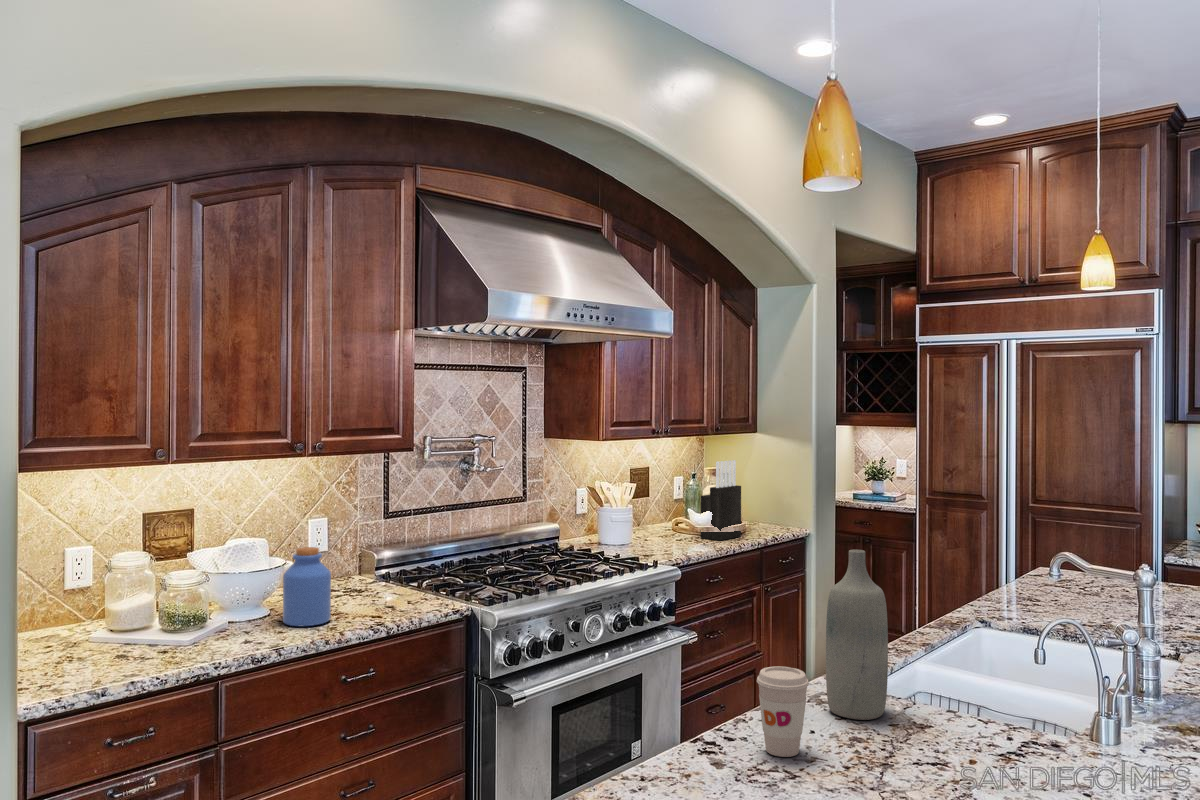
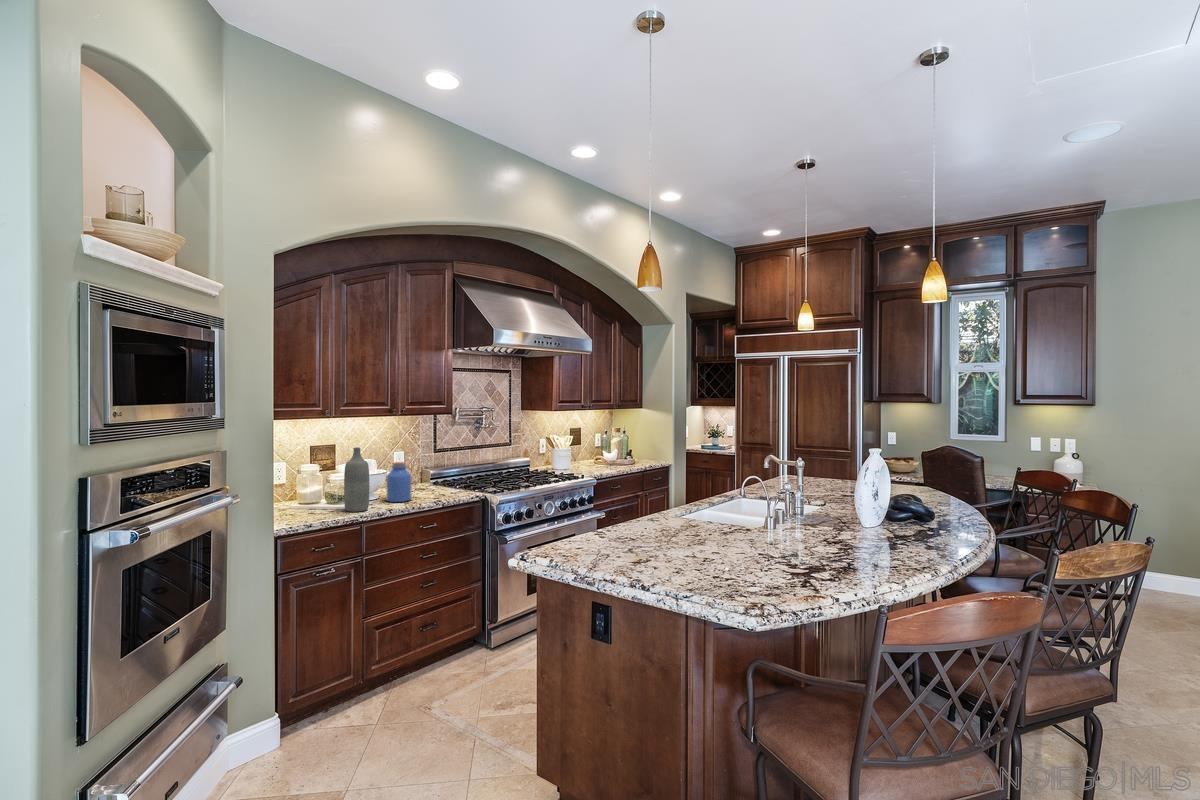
knife block: present [701,460,741,541] -> none [610,423,633,467]
bottle: present [826,550,888,720] -> present [344,447,369,512]
coffee cup: present [757,666,809,757] -> none [616,498,639,536]

